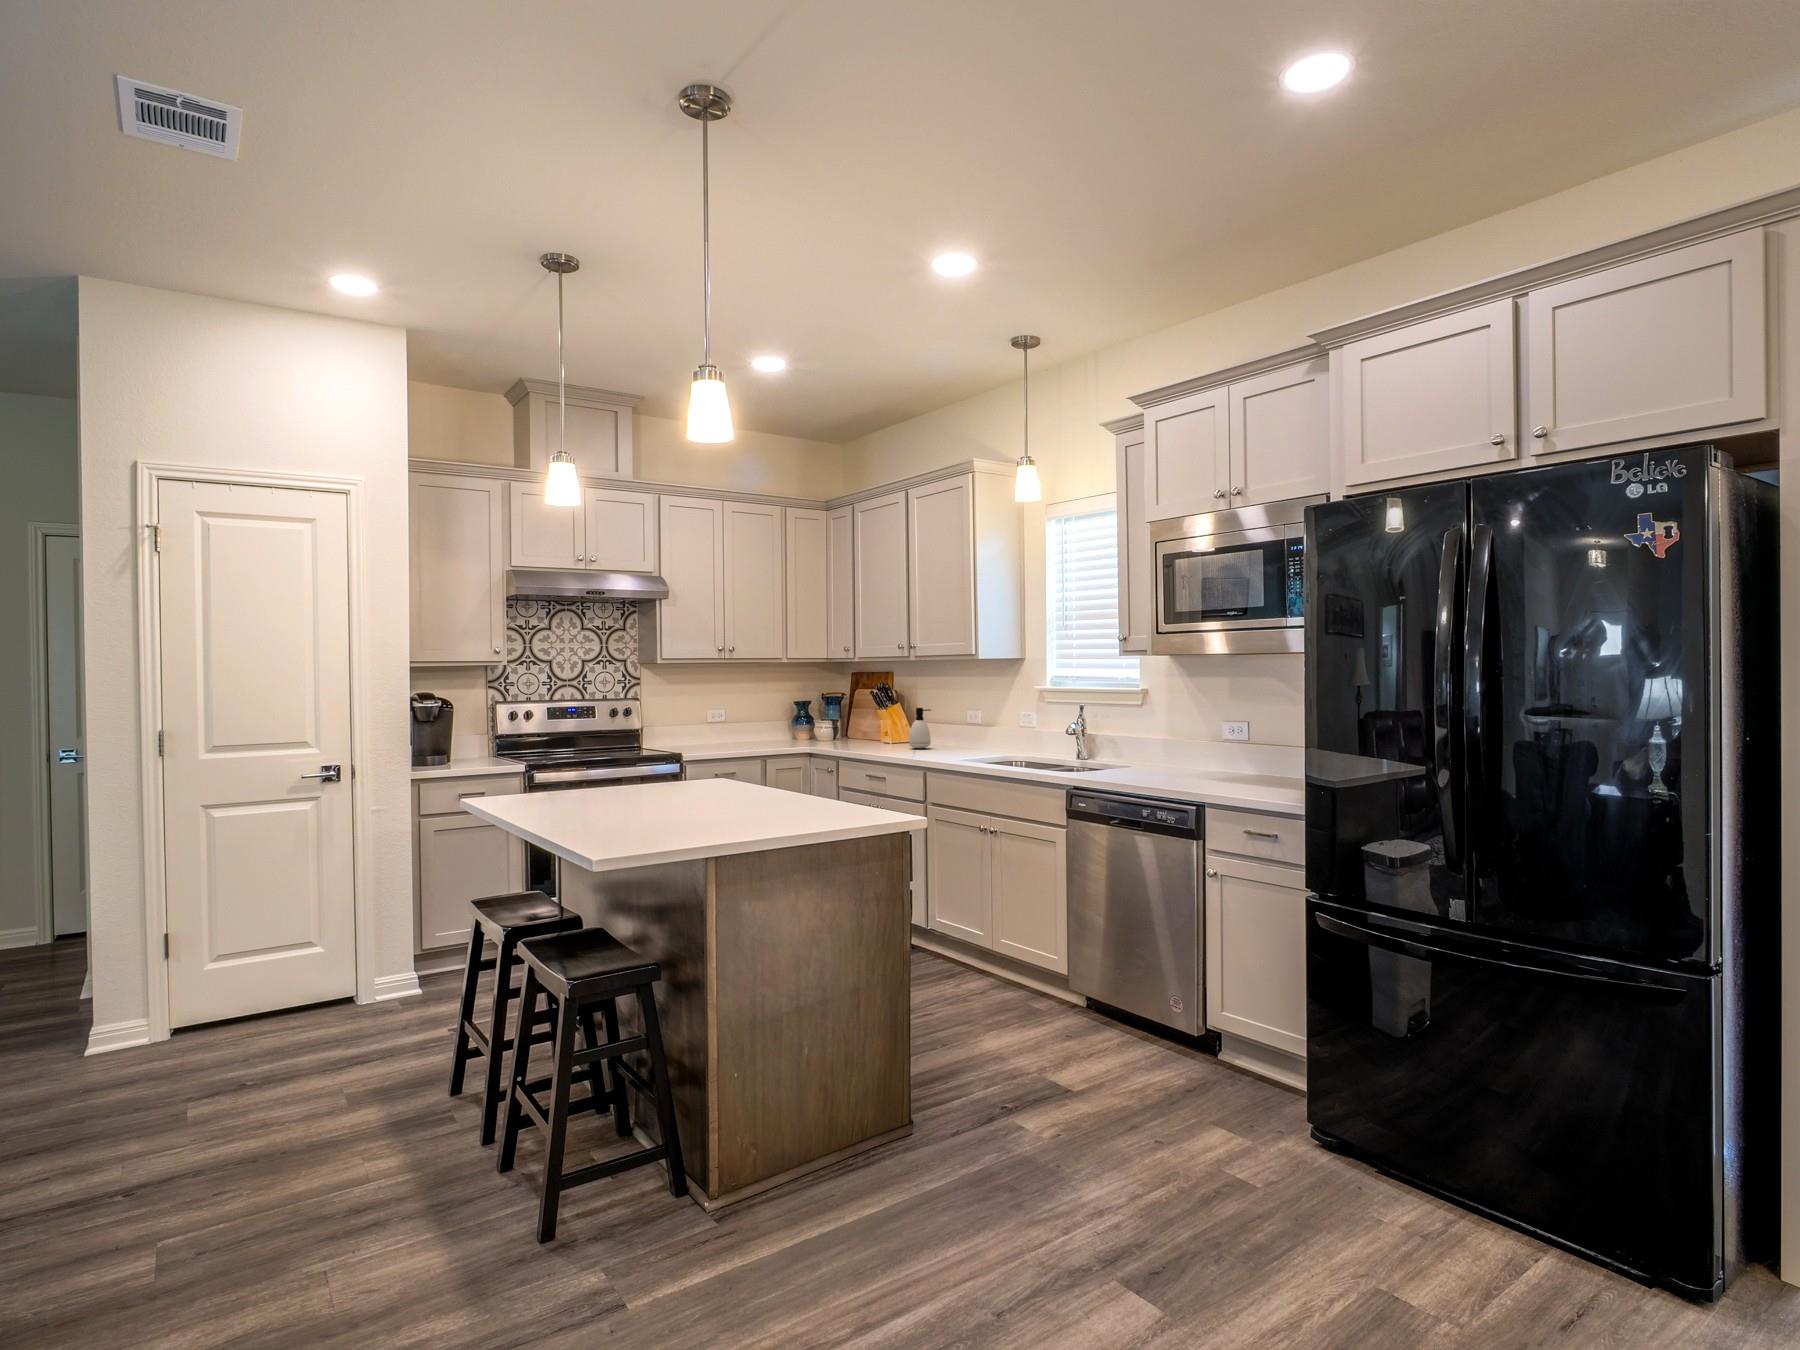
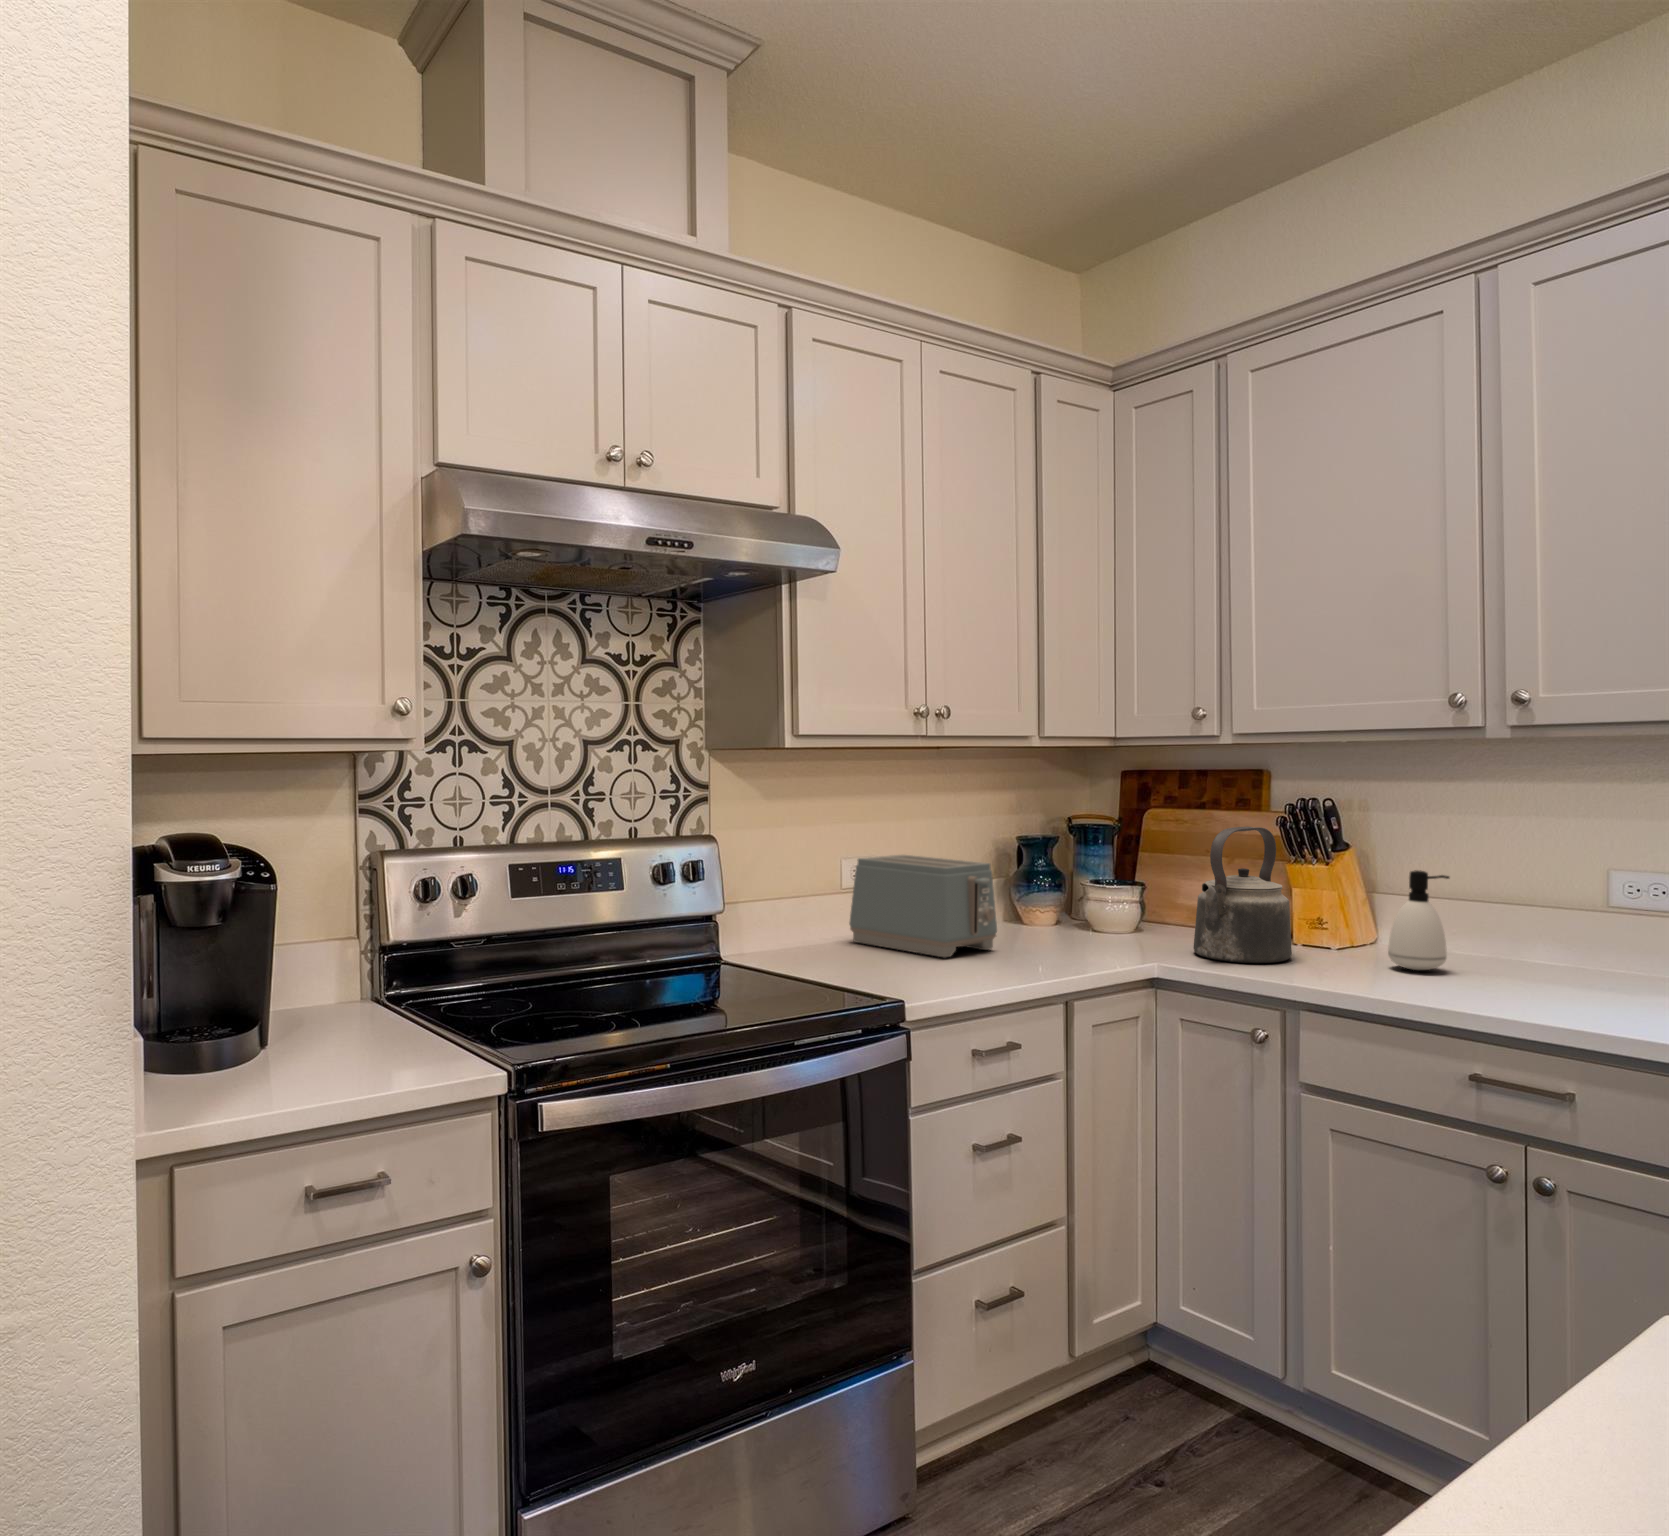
kettle: none [835,692,880,748] -> present [1193,827,1292,963]
toaster: none [704,708,761,747] -> present [849,855,997,958]

